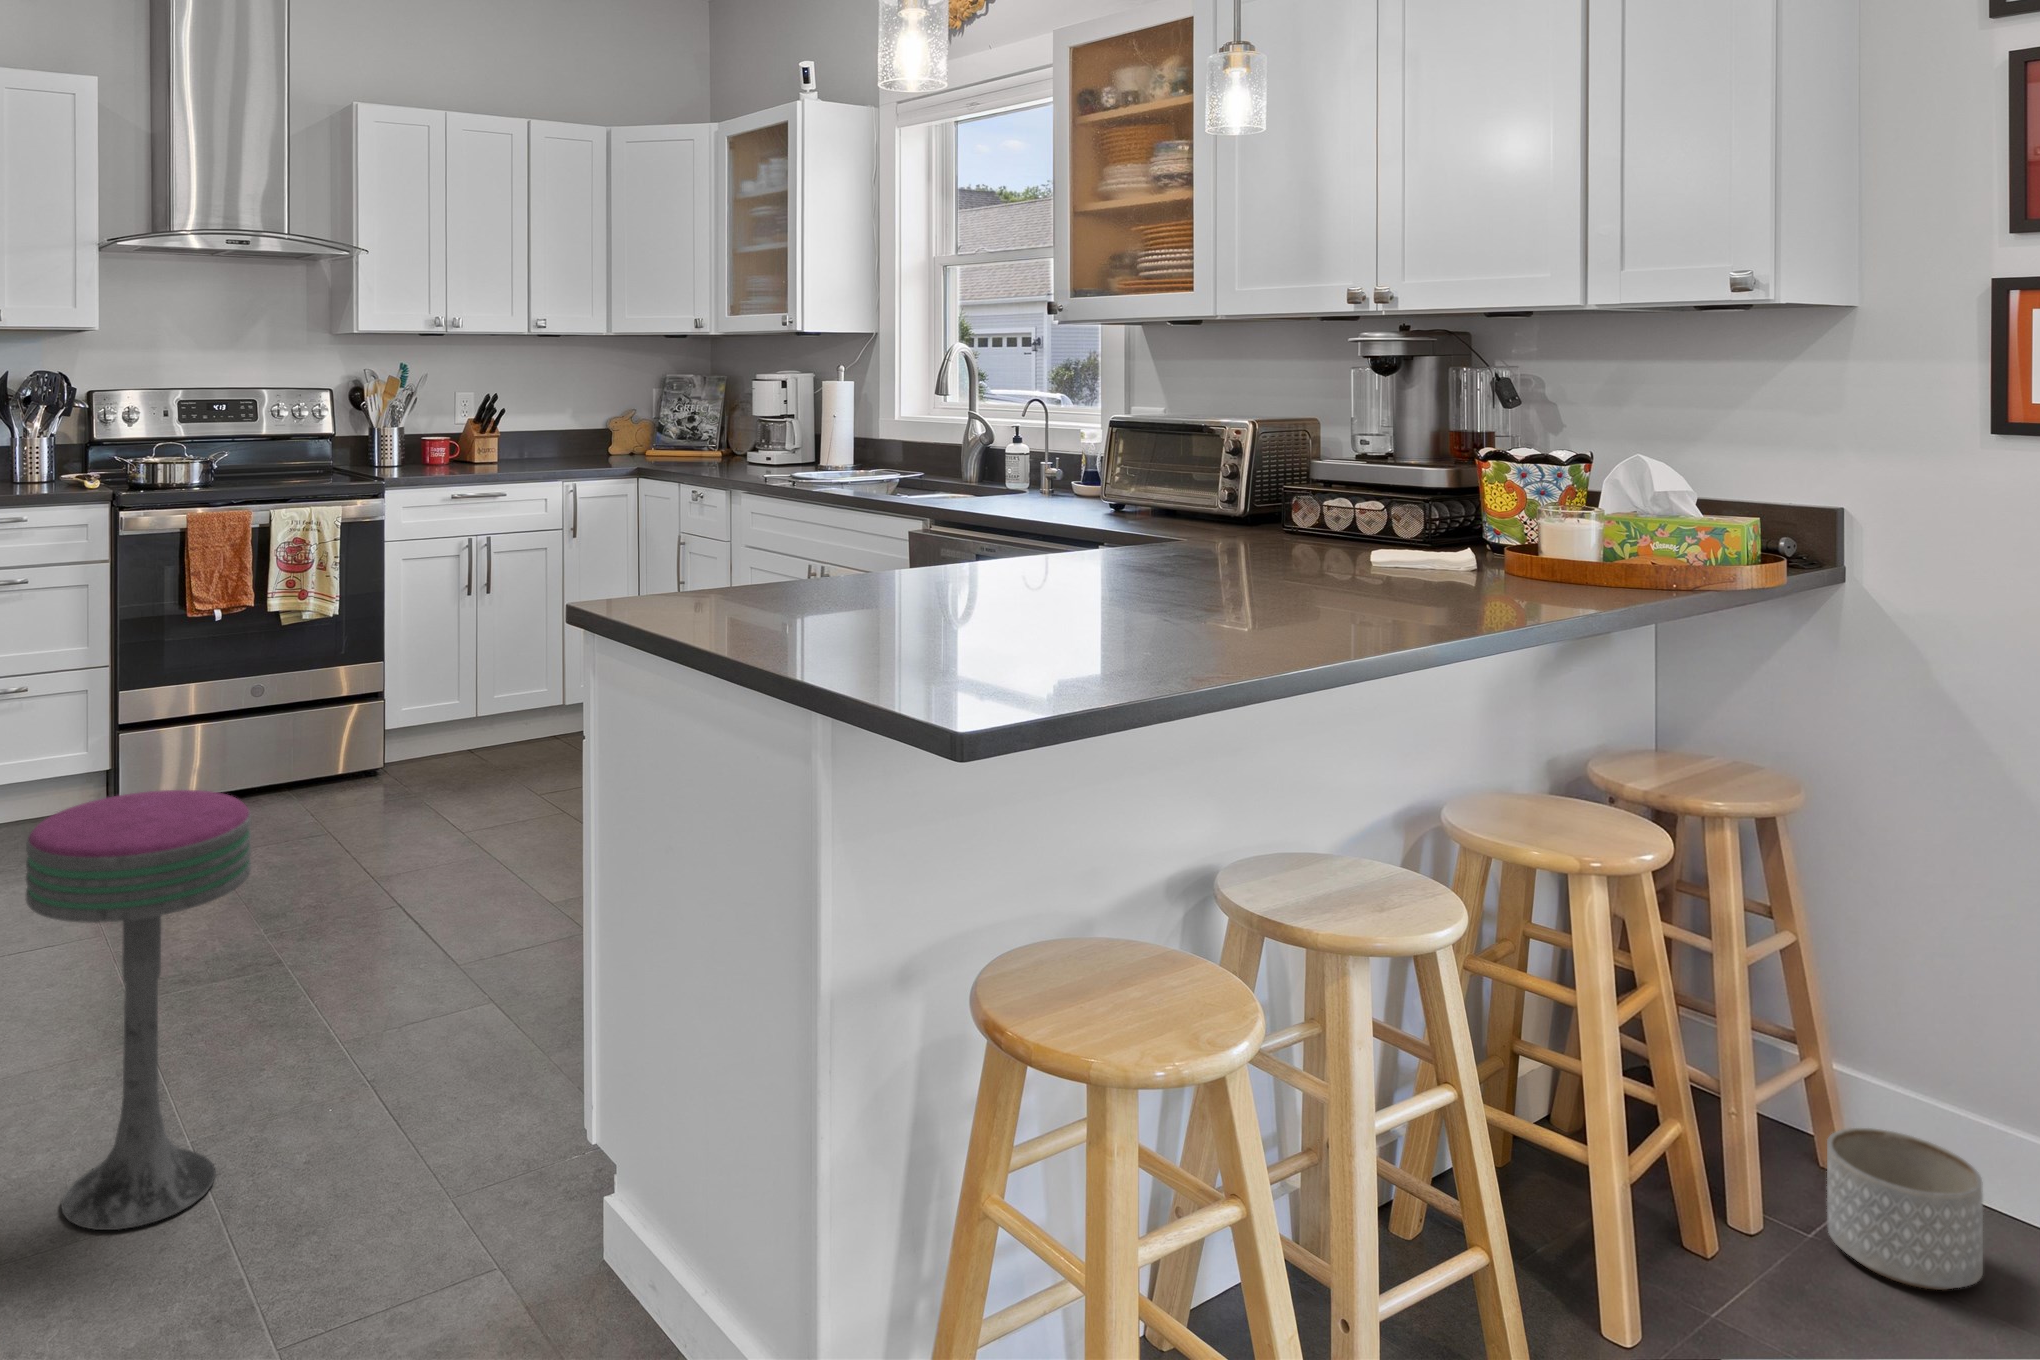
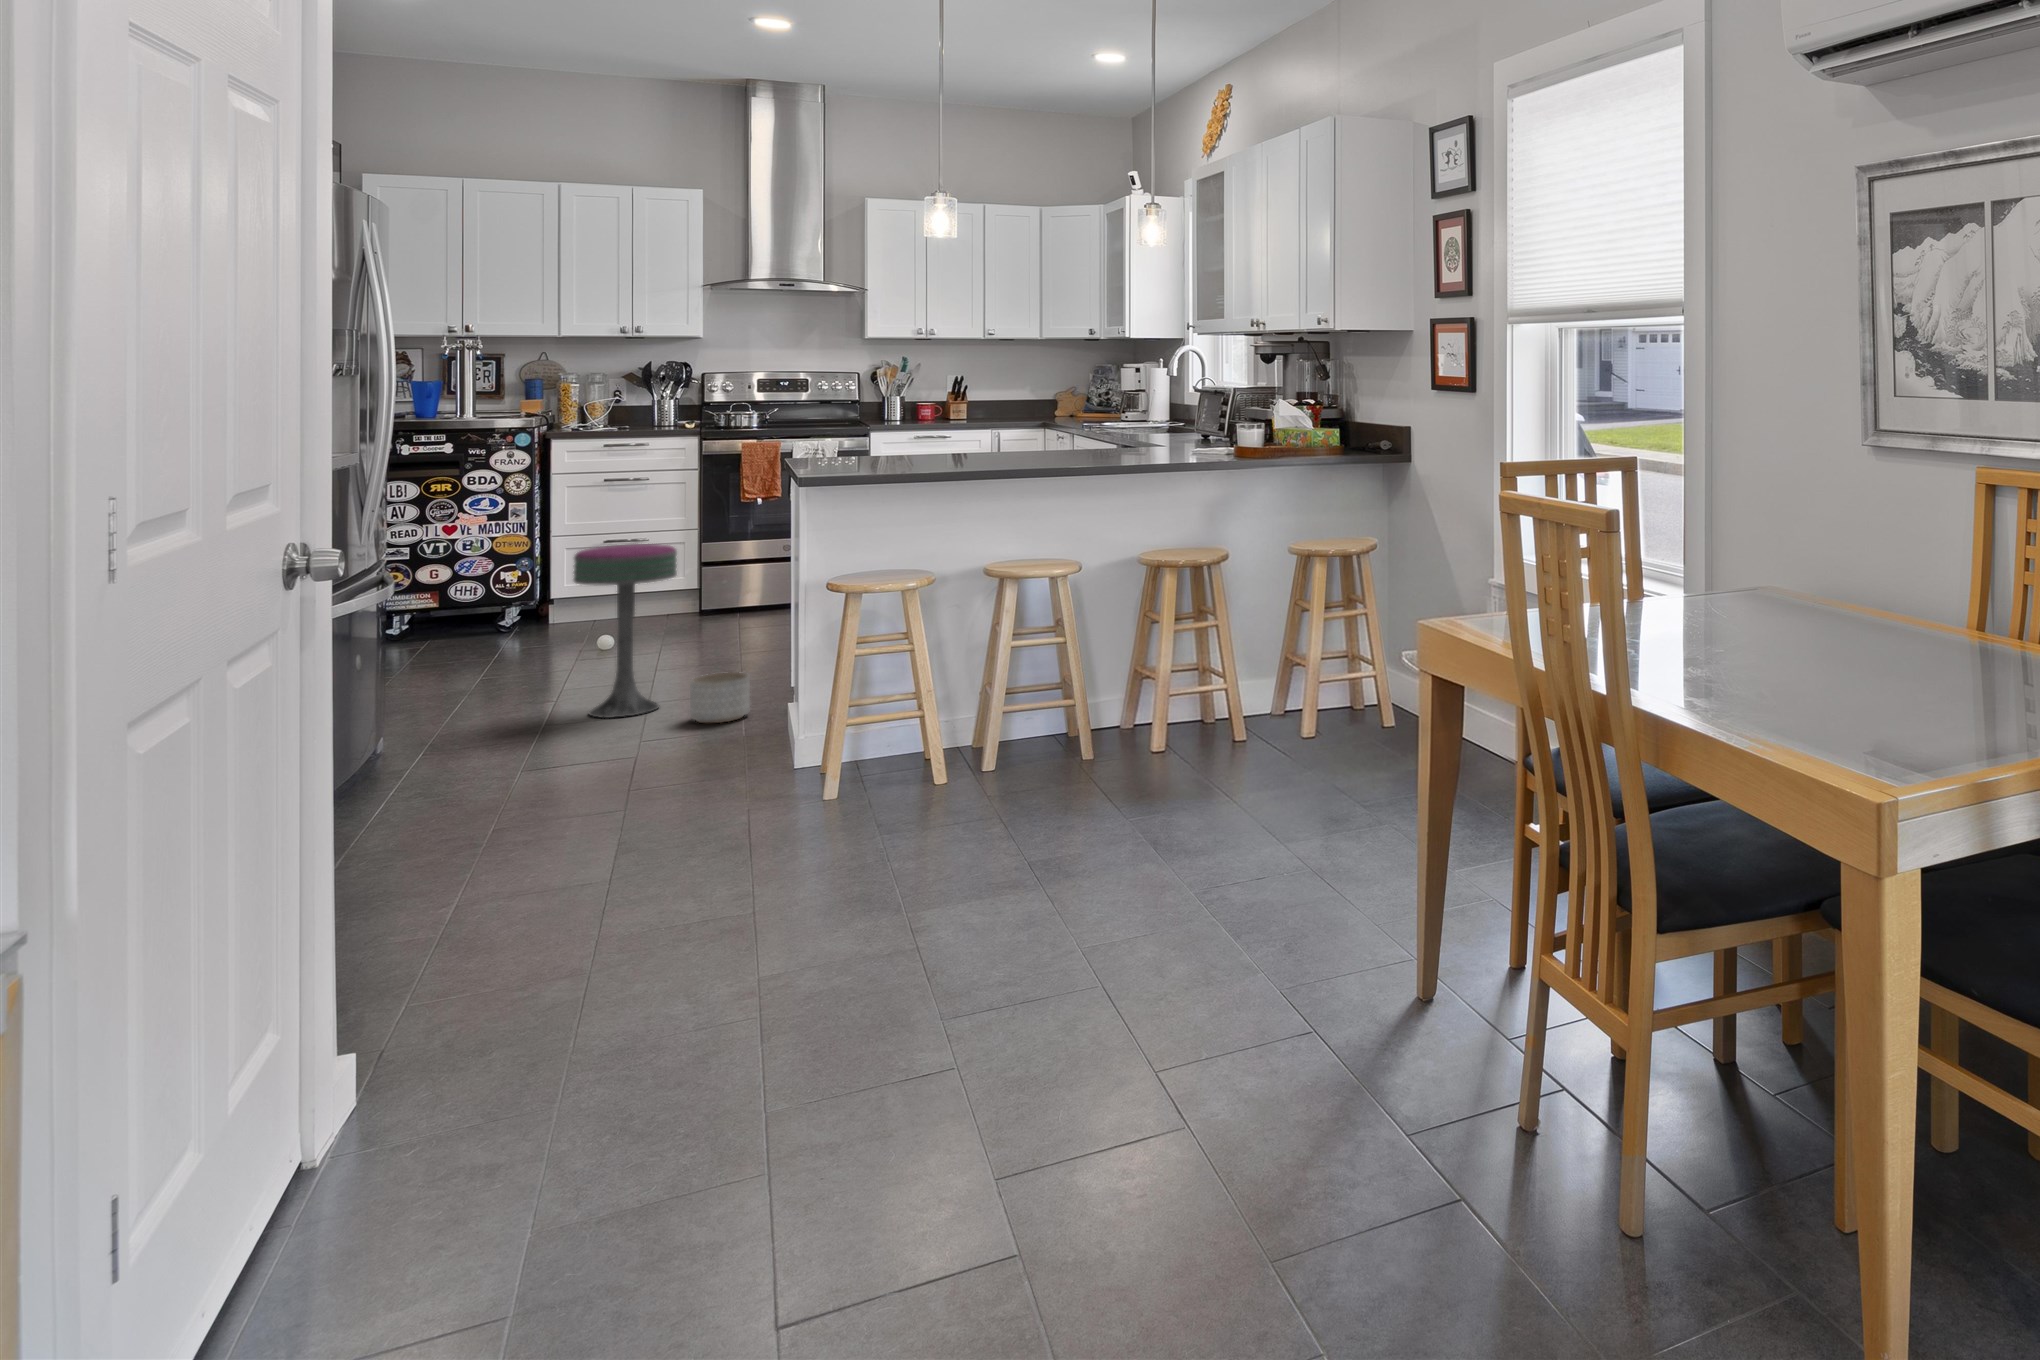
planter: present [1827,1128,1983,1290] -> present [690,672,750,723]

